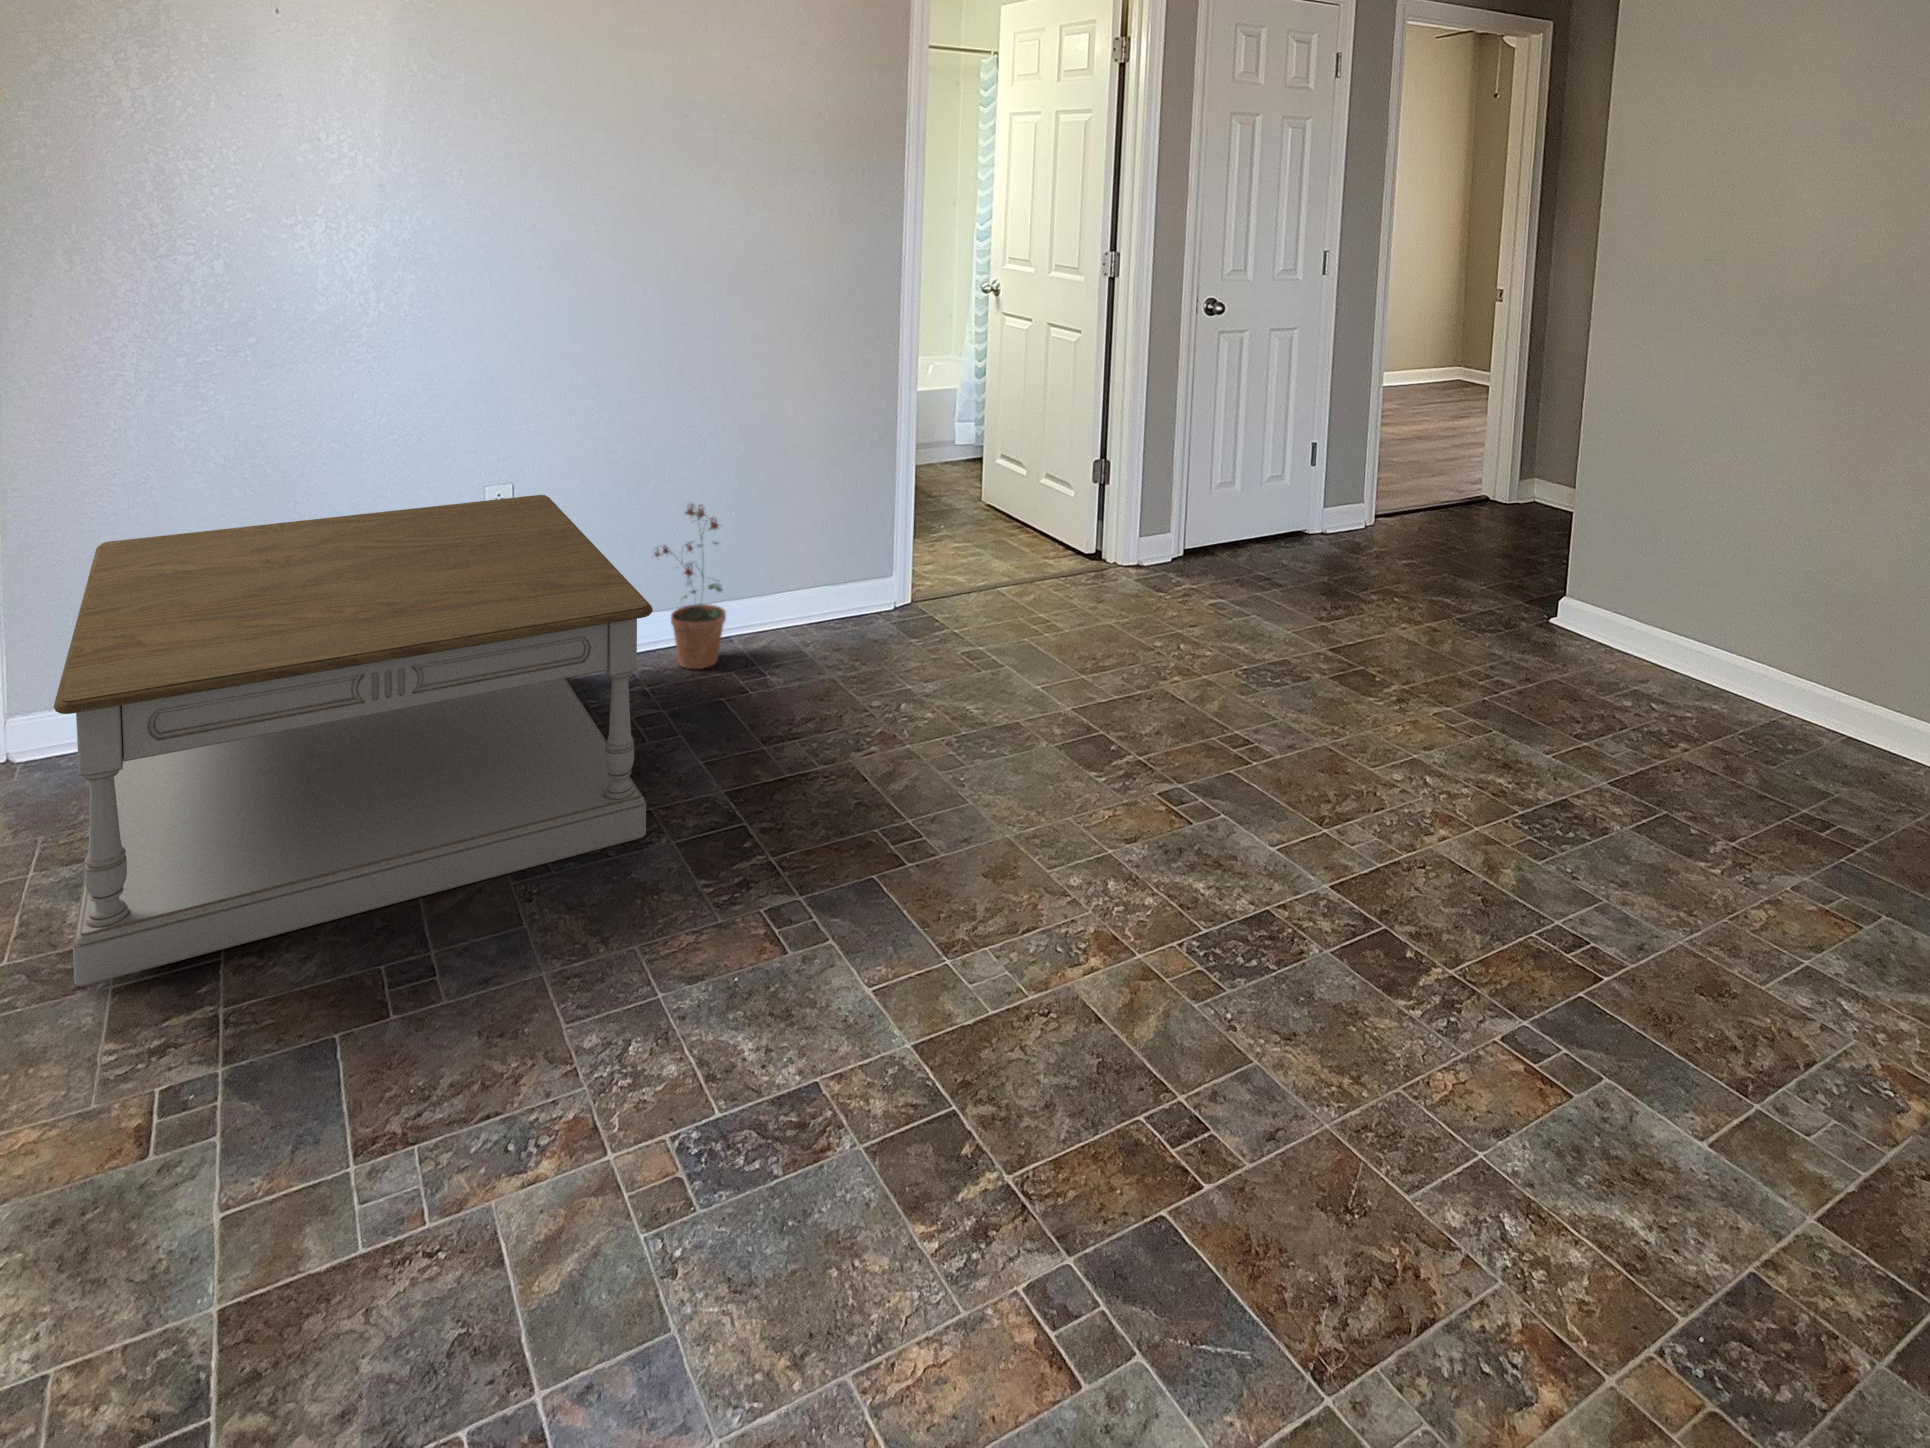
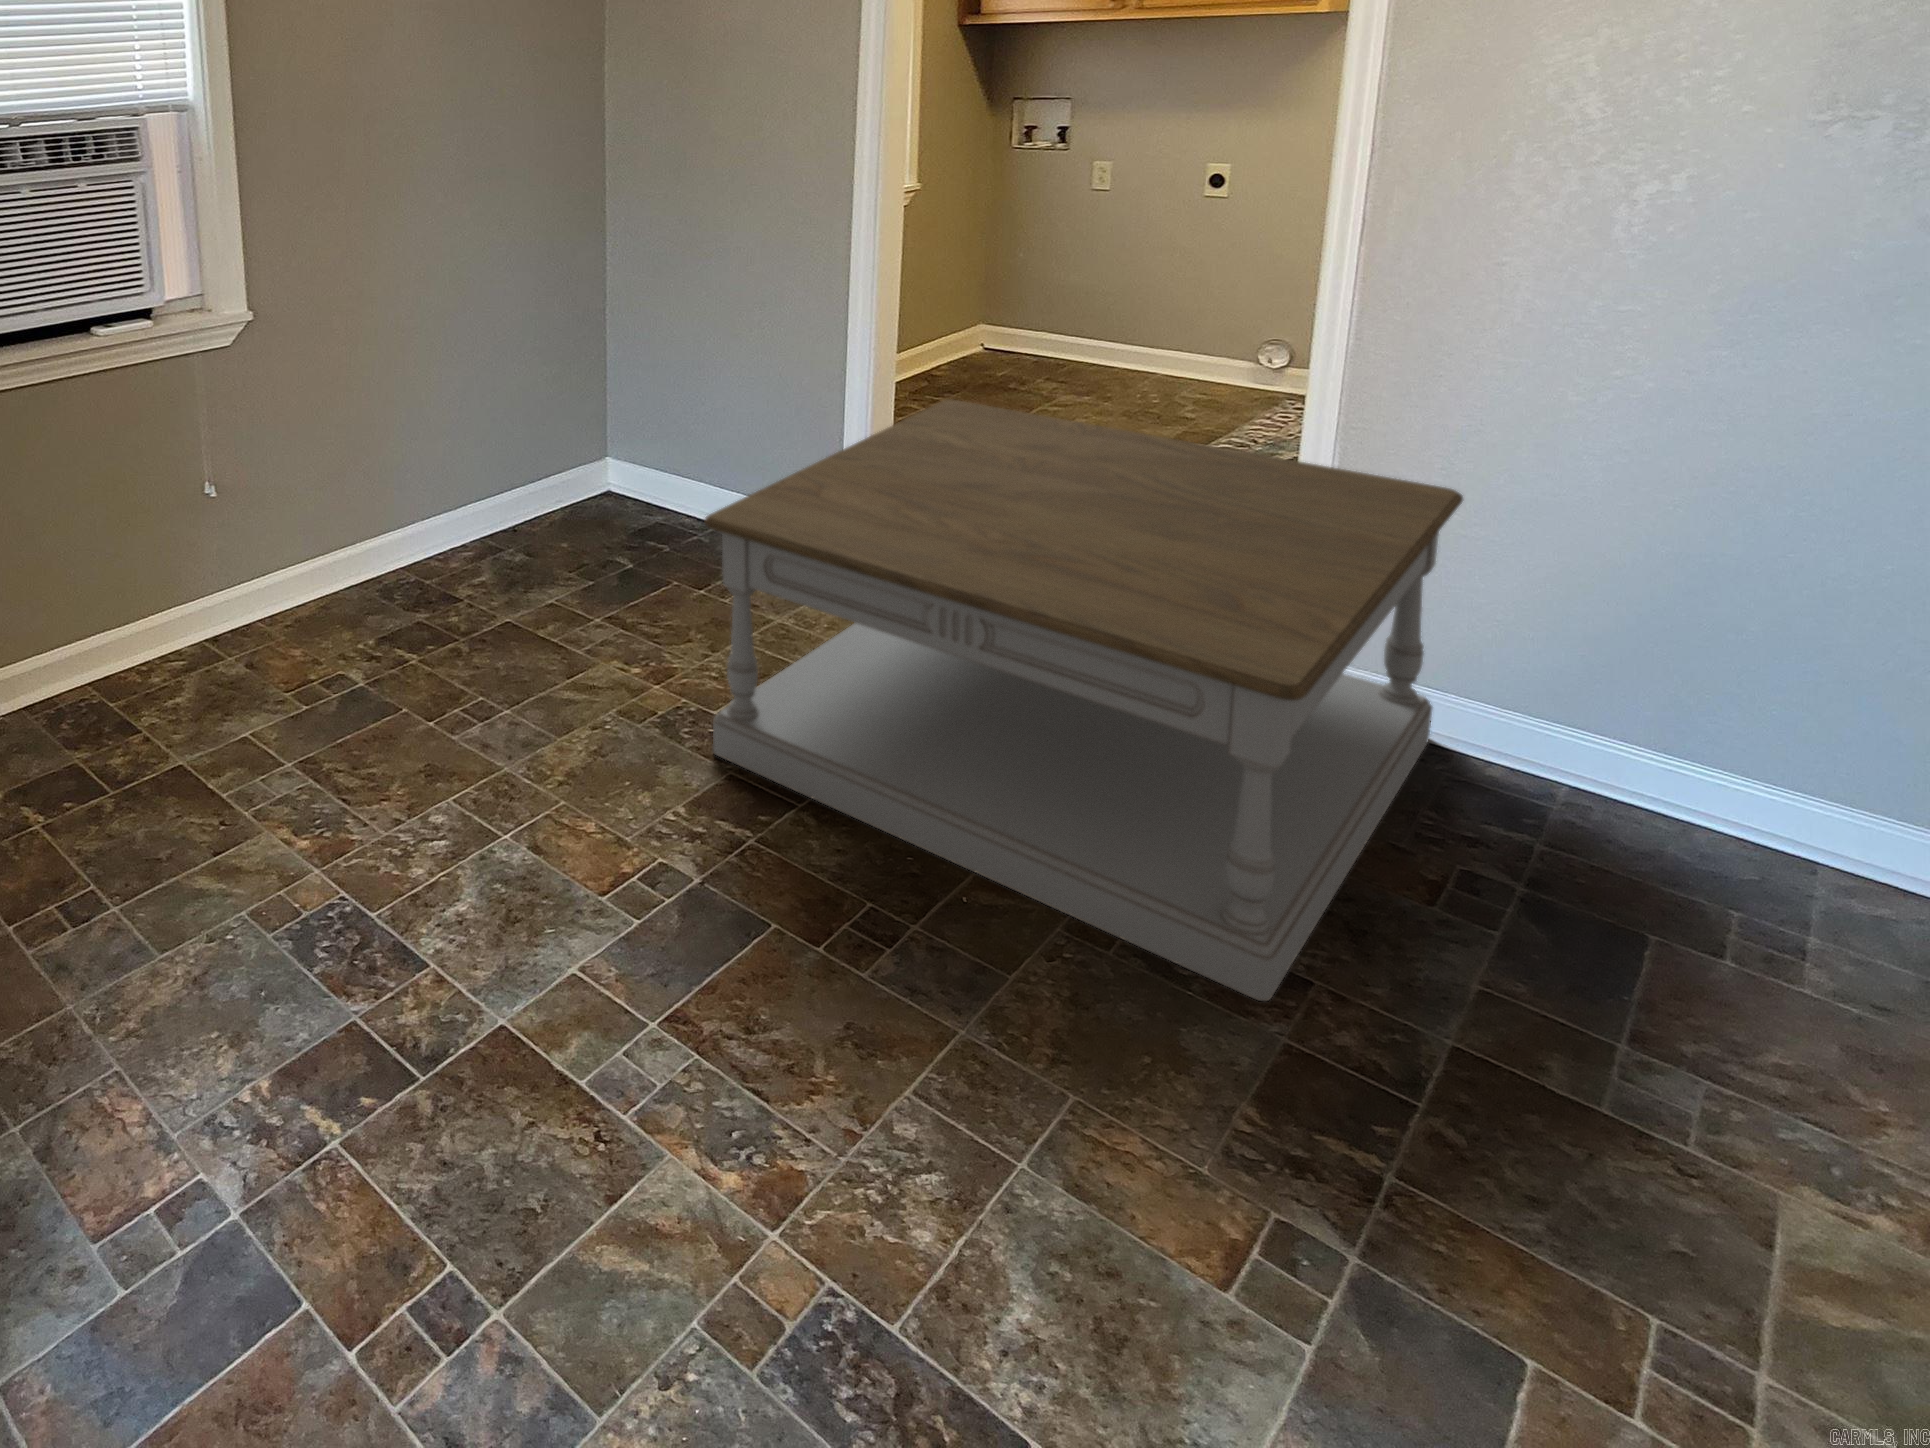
potted plant: present [655,504,726,669] -> none [1651,587,1799,877]

